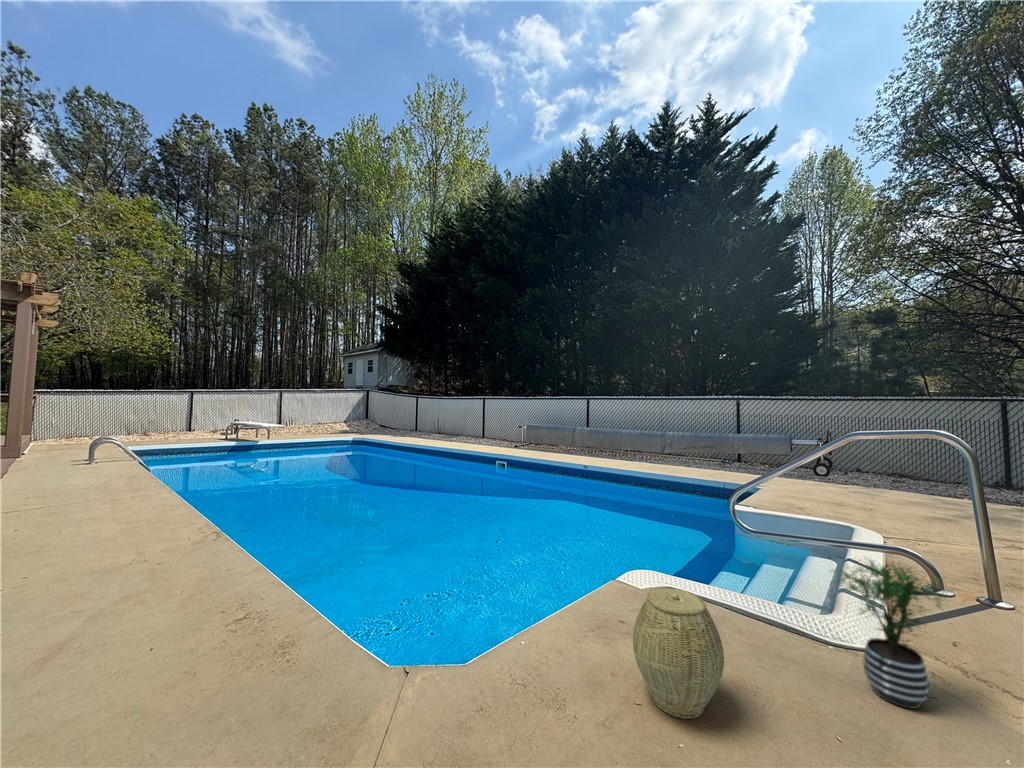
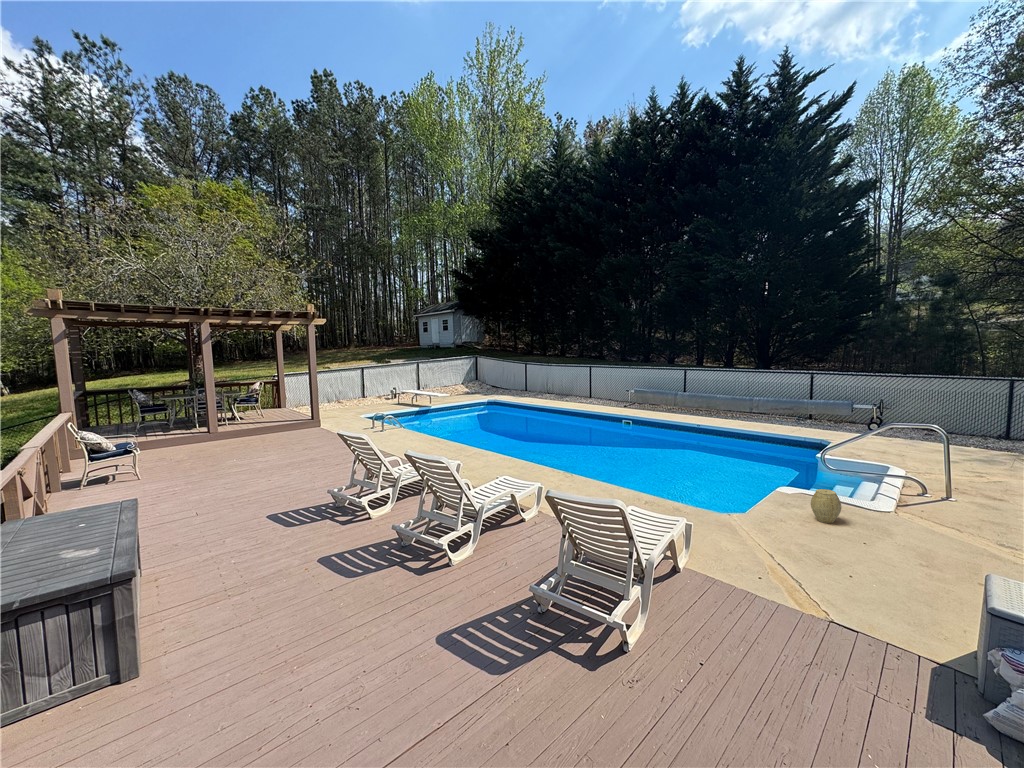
potted plant: present [831,560,947,709] -> none [874,478,912,520]

